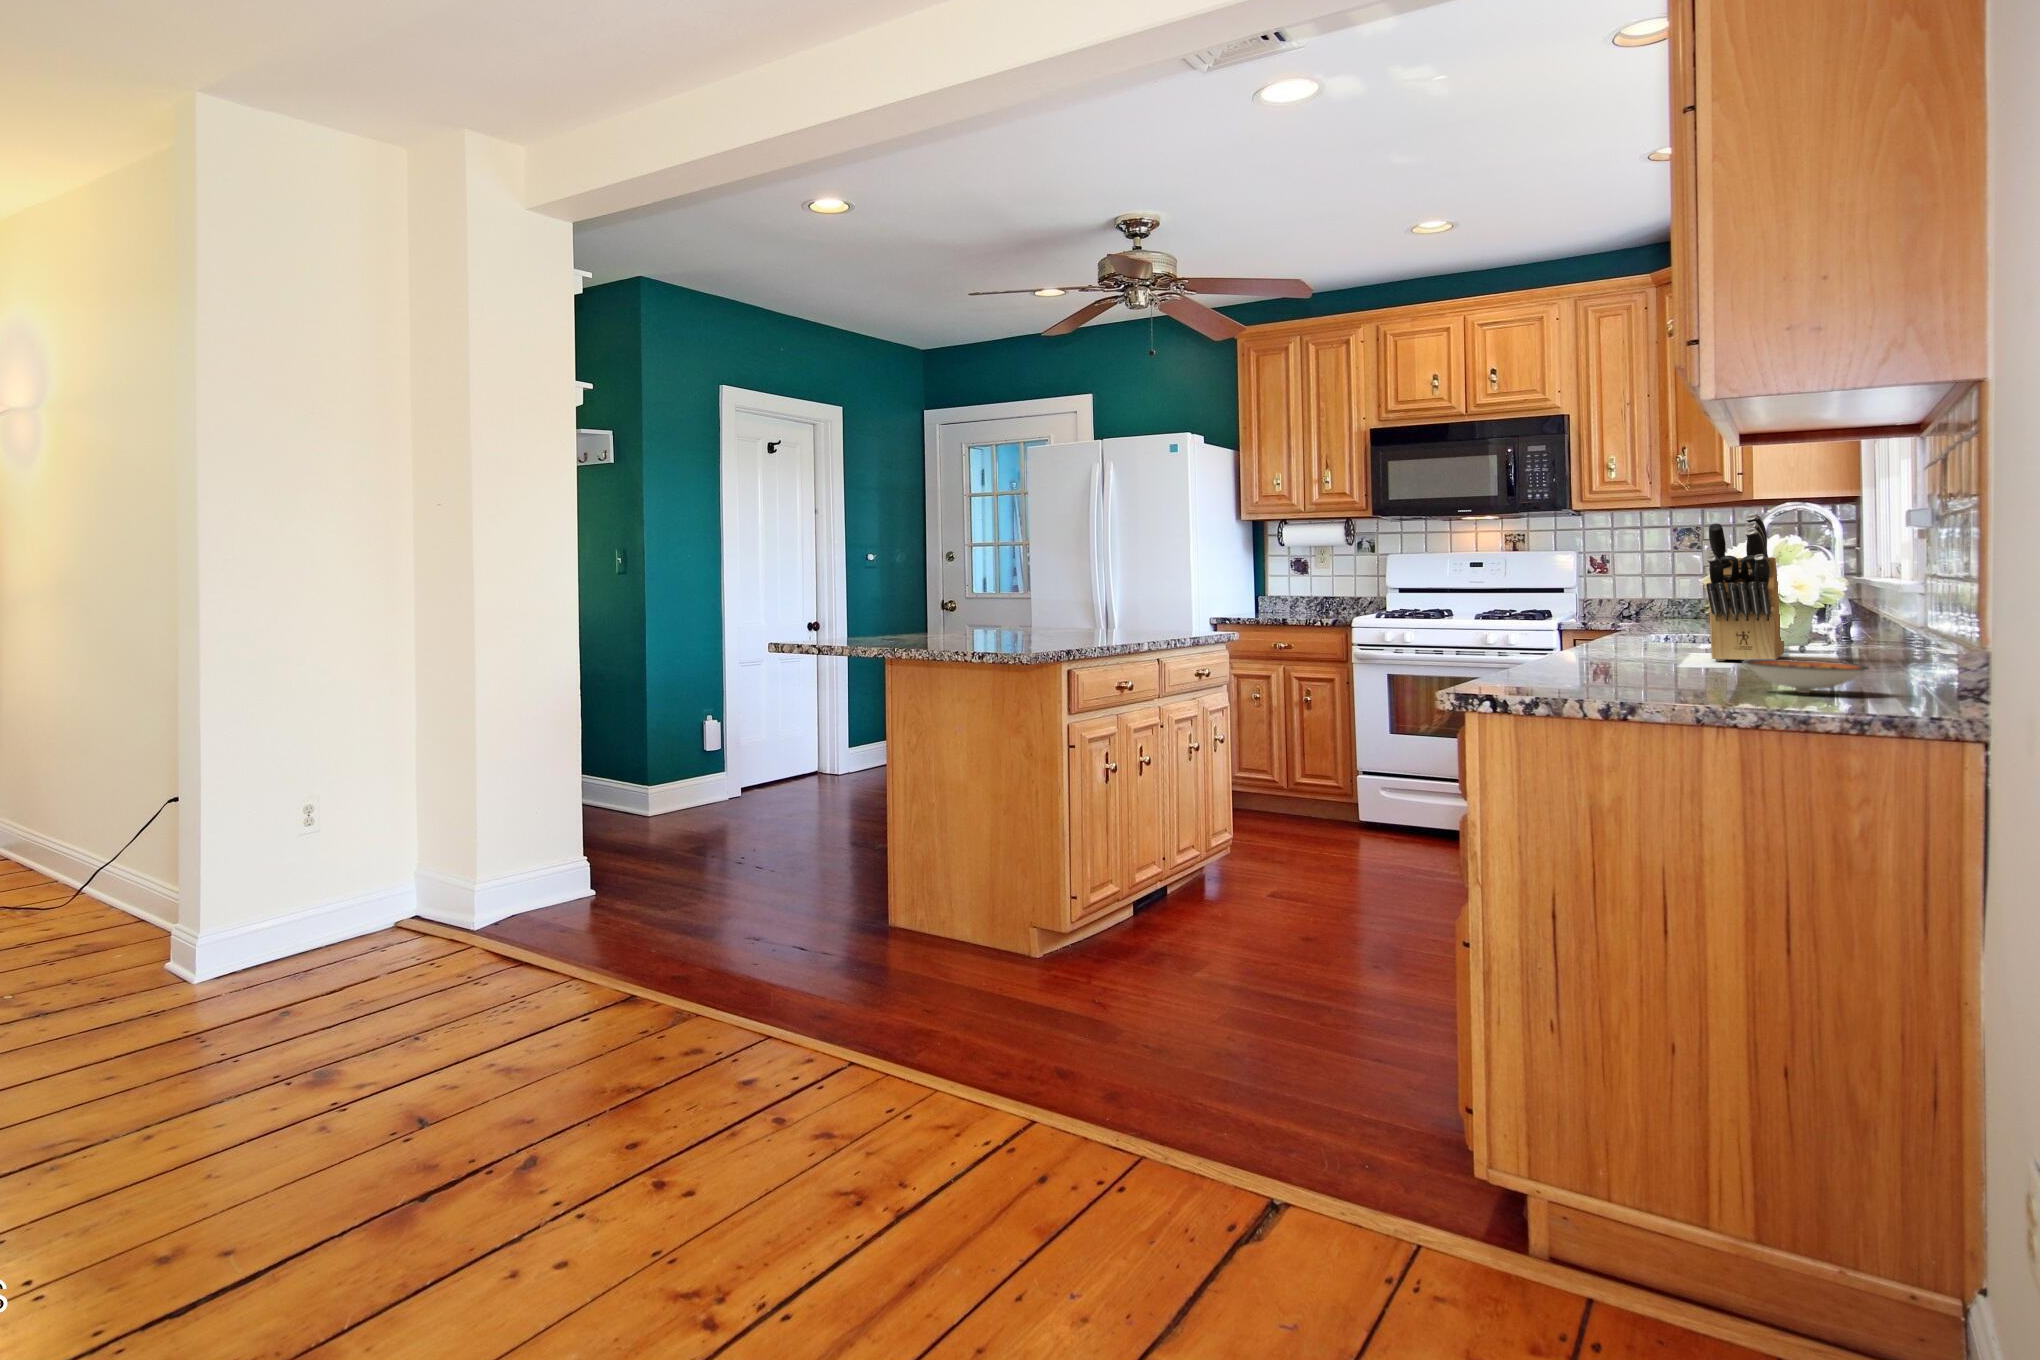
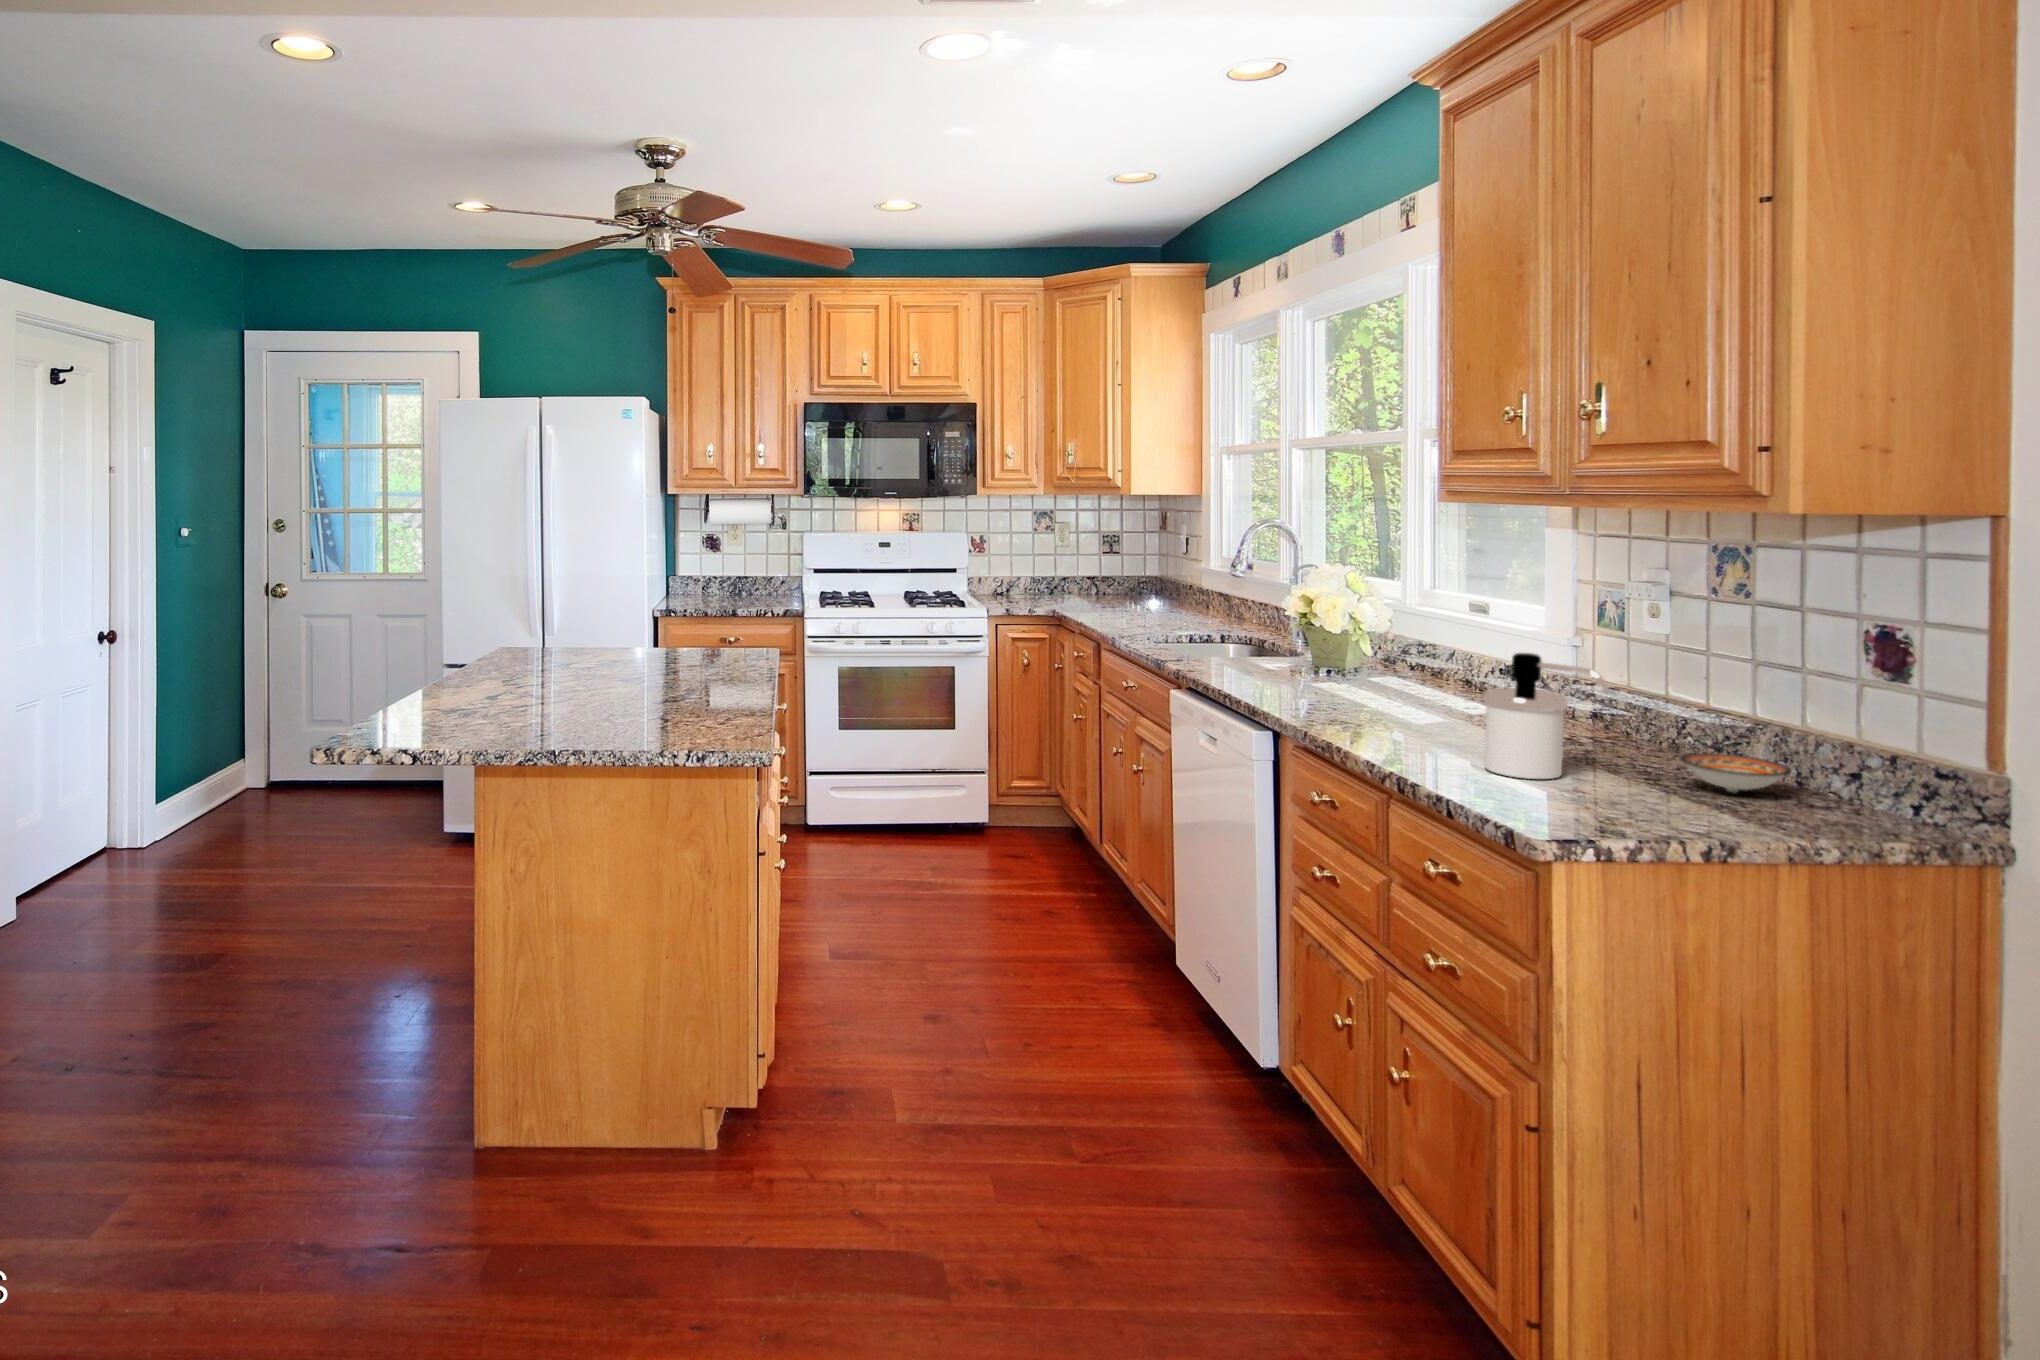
knife block: present [1706,513,1784,661] -> none [1352,566,1469,704]
soap dispenser: none [1585,567,1667,682] -> present [1484,653,1609,779]

